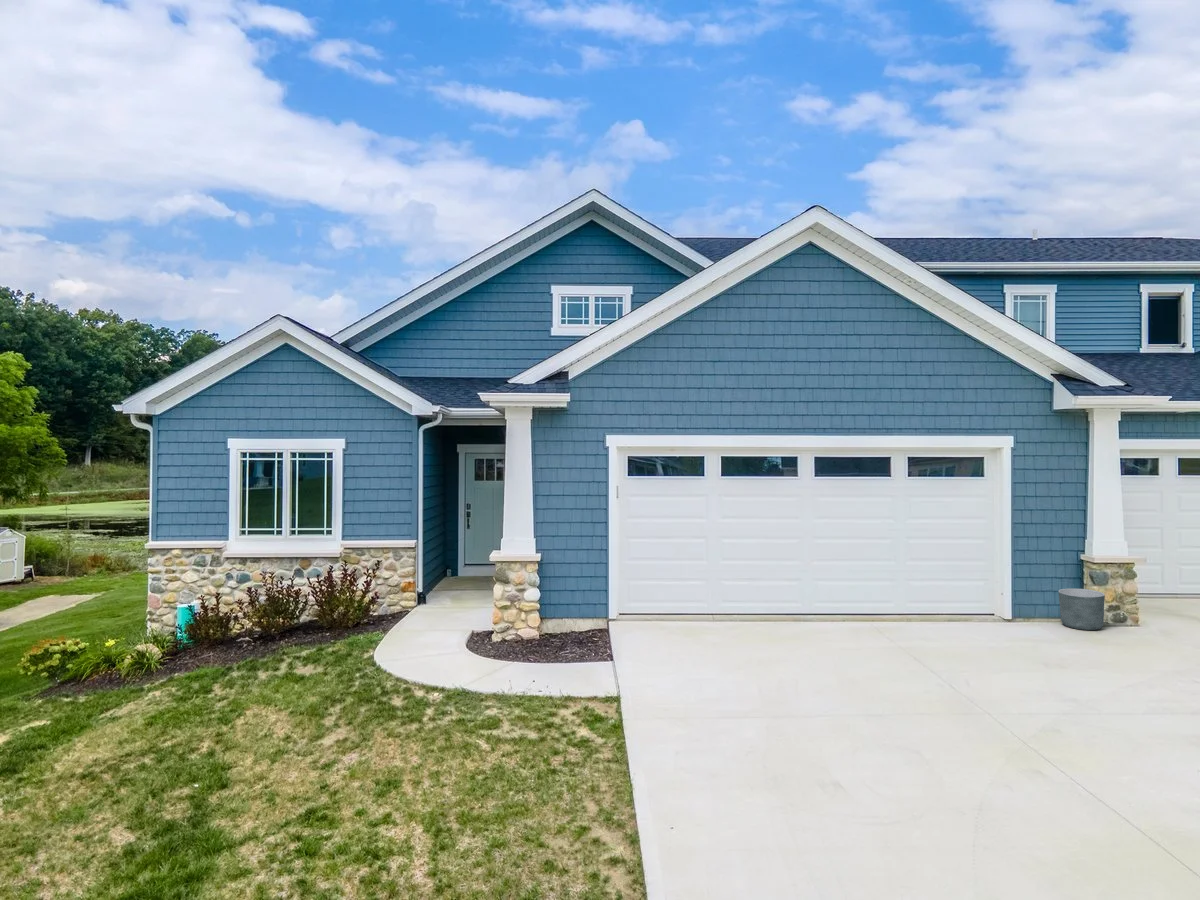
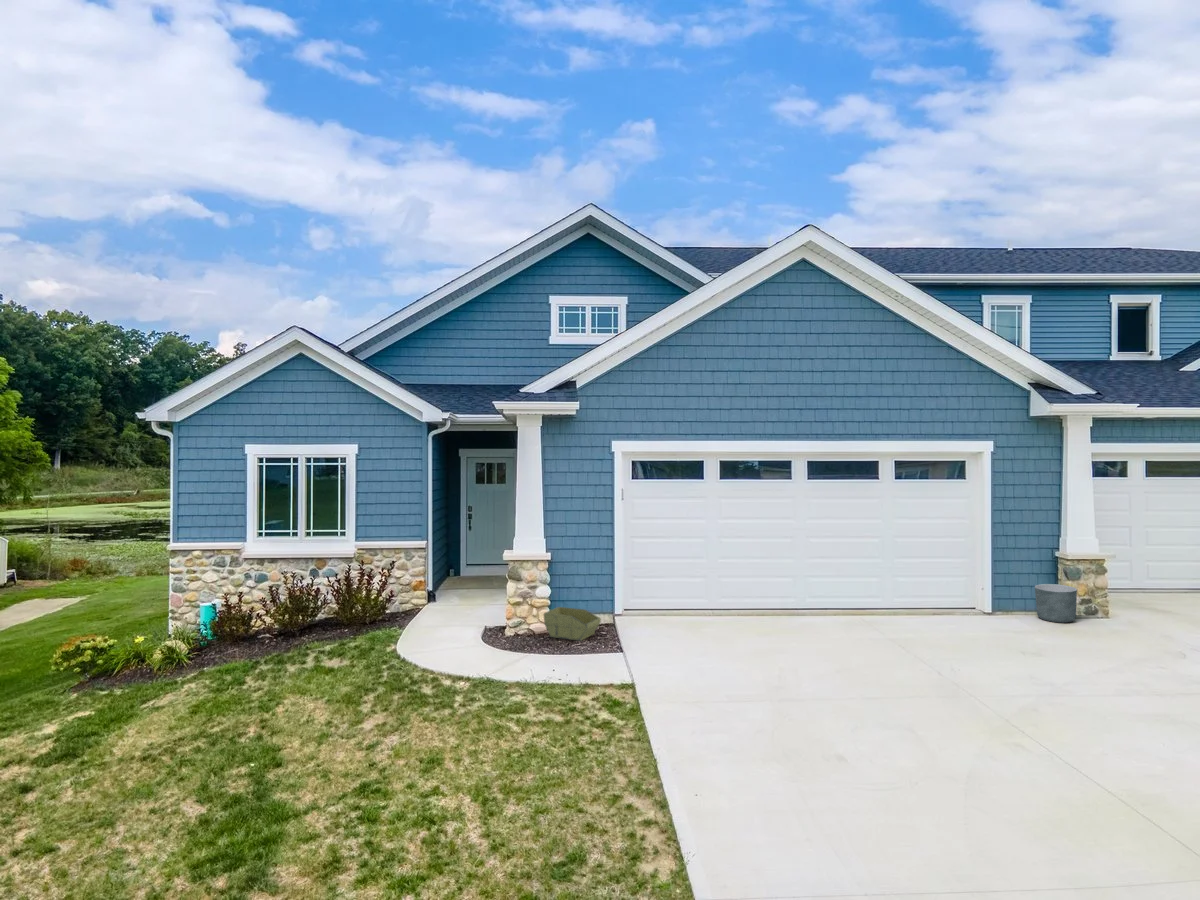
storage bin: none [531,610,592,647] -> present [544,607,601,641]

